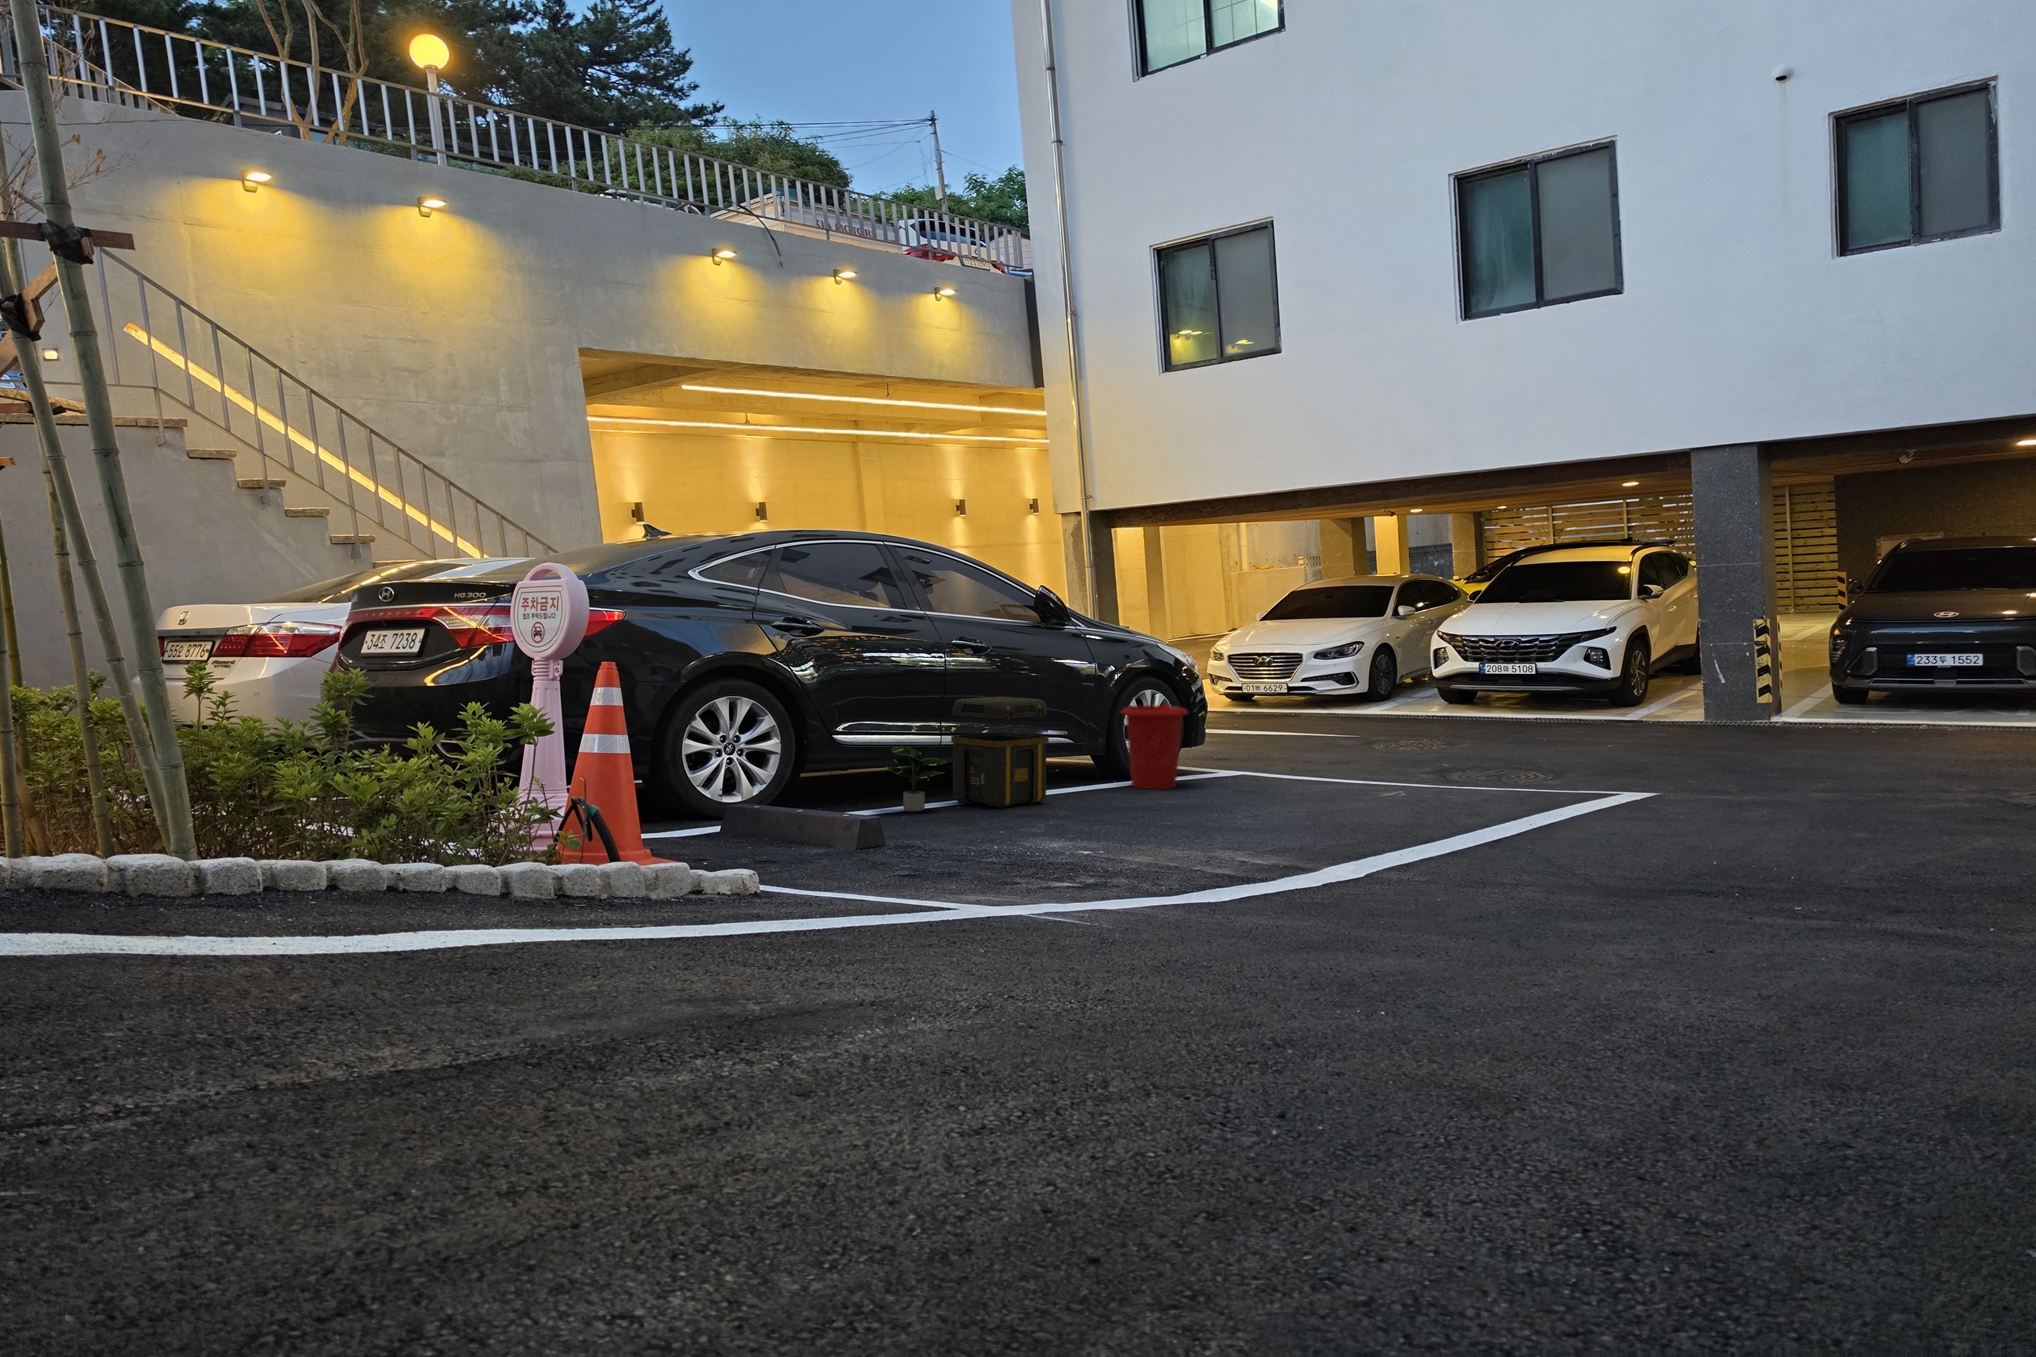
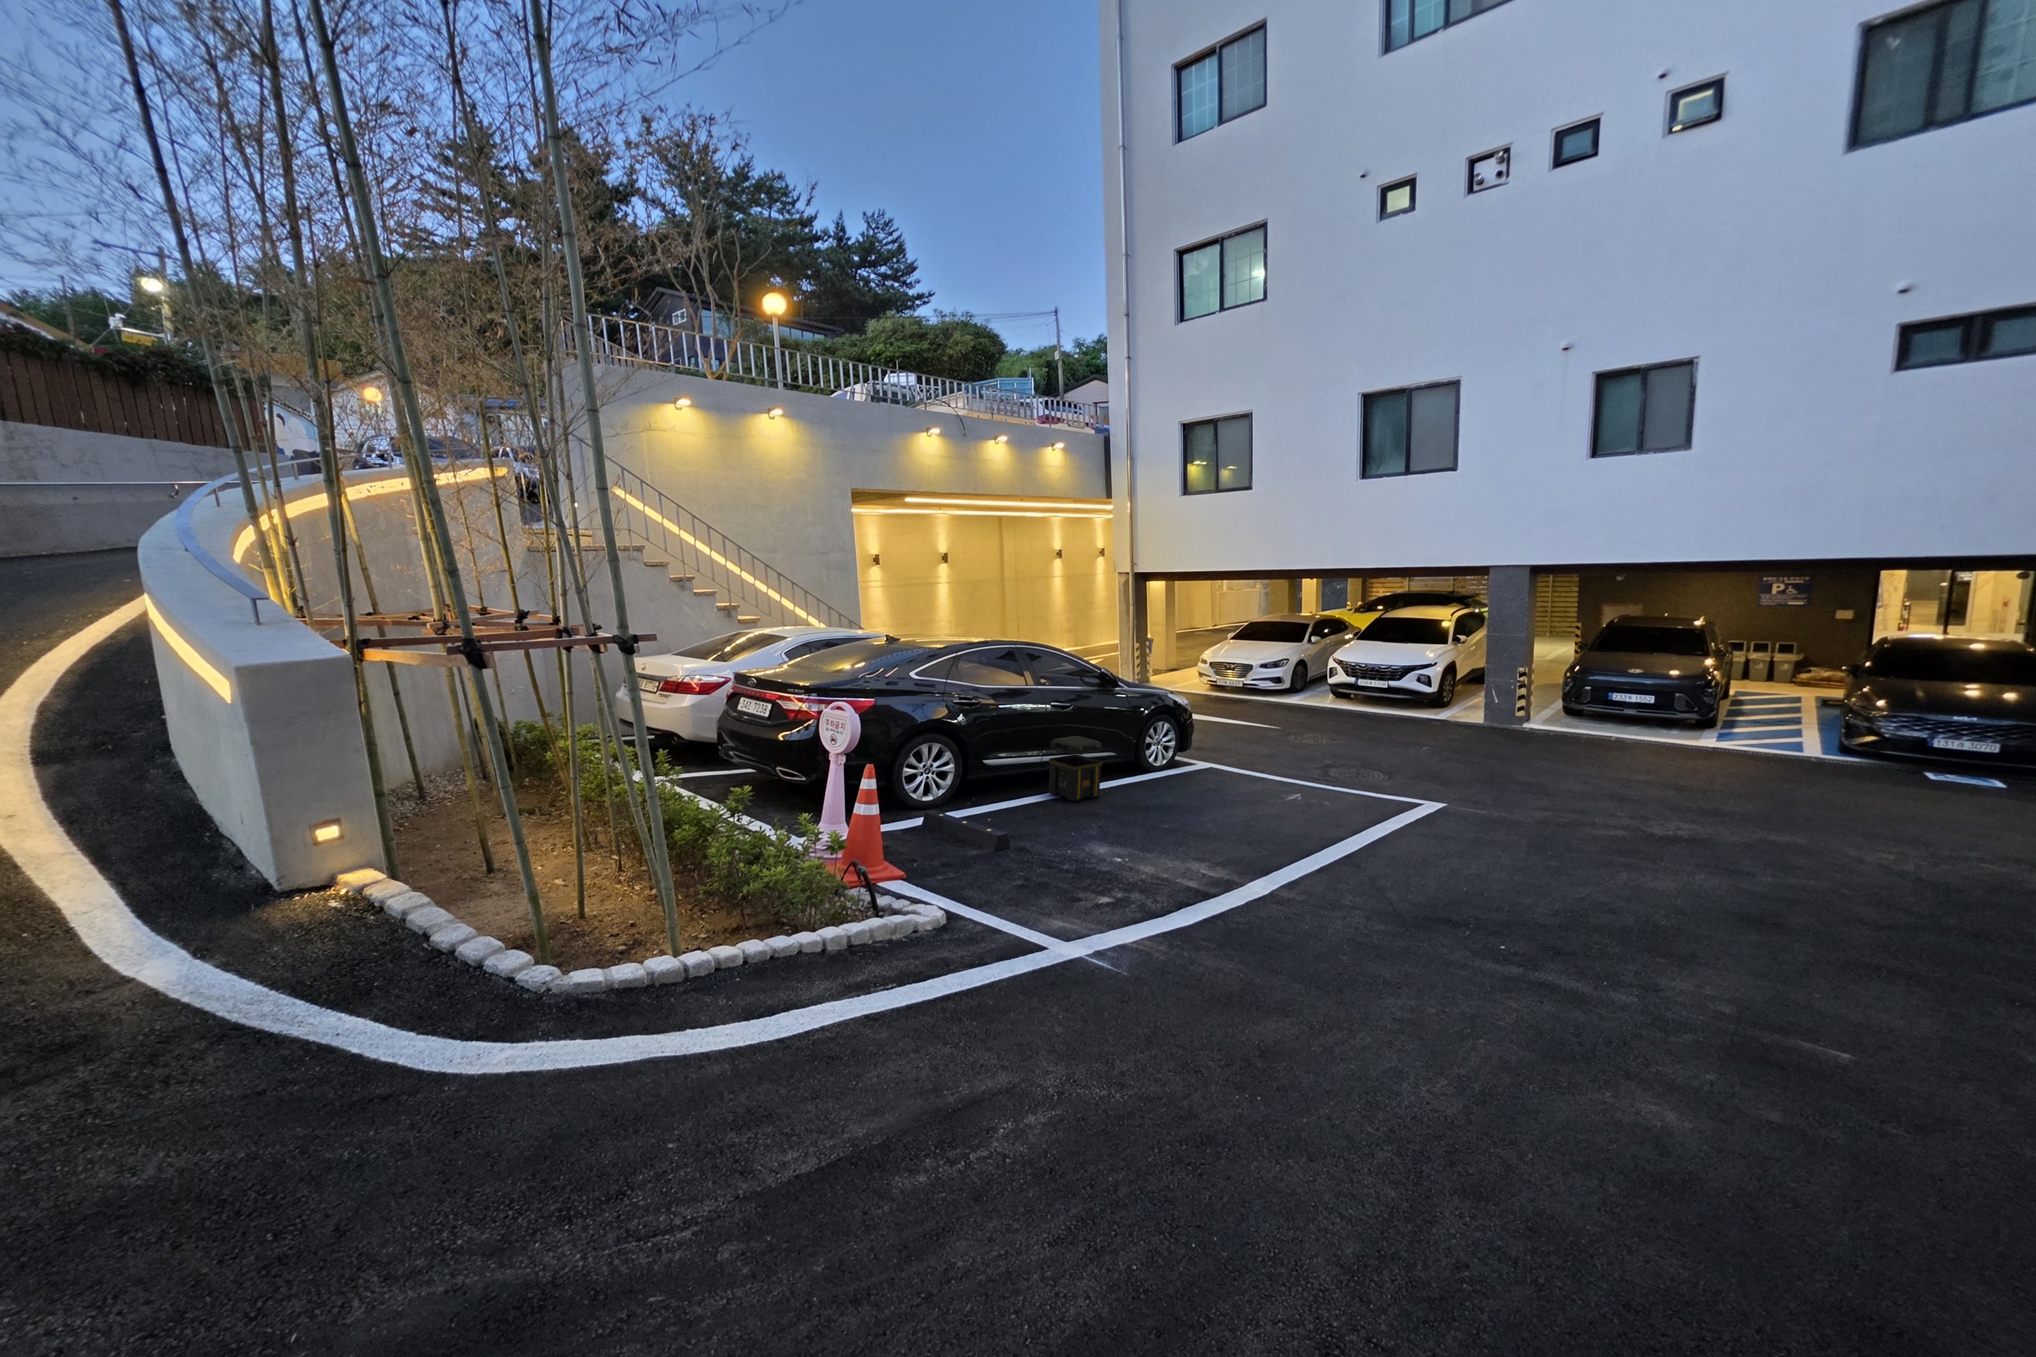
waste bin: present [1121,705,1188,789] -> none [1143,735,1181,784]
potted plant: present [886,746,947,811] -> none [1013,766,1046,803]

